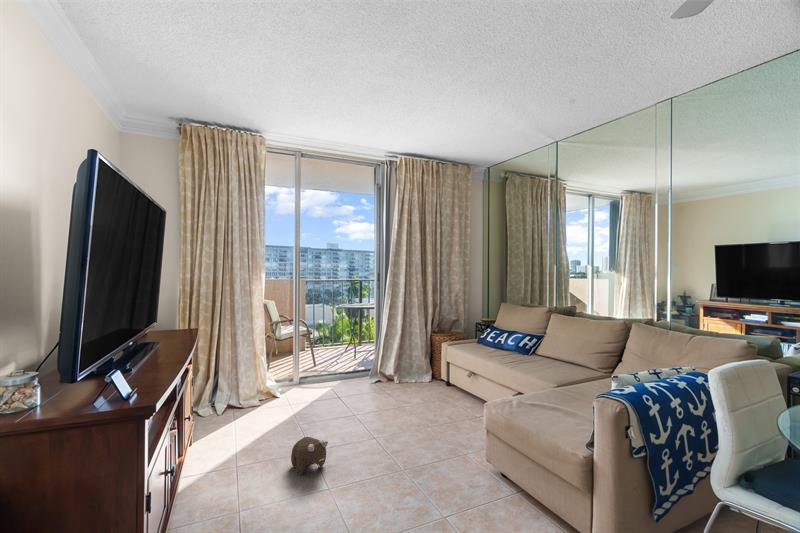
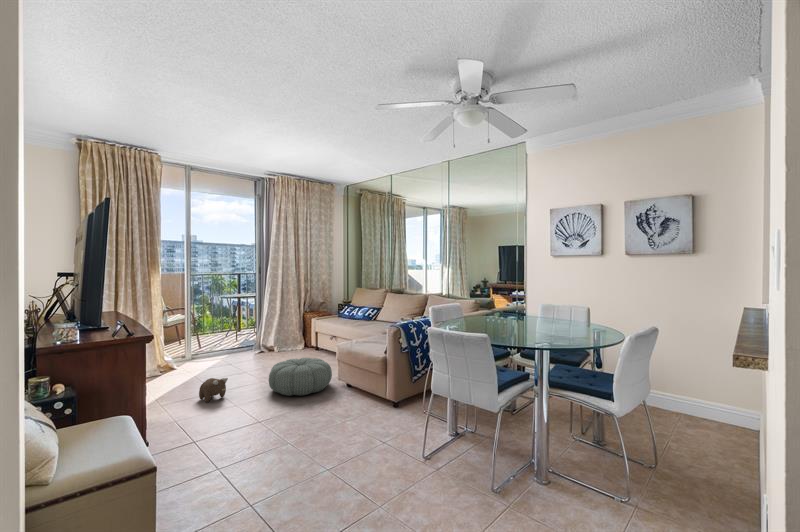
pouf: none [385,414,479,485] -> present [269,358,332,396]

